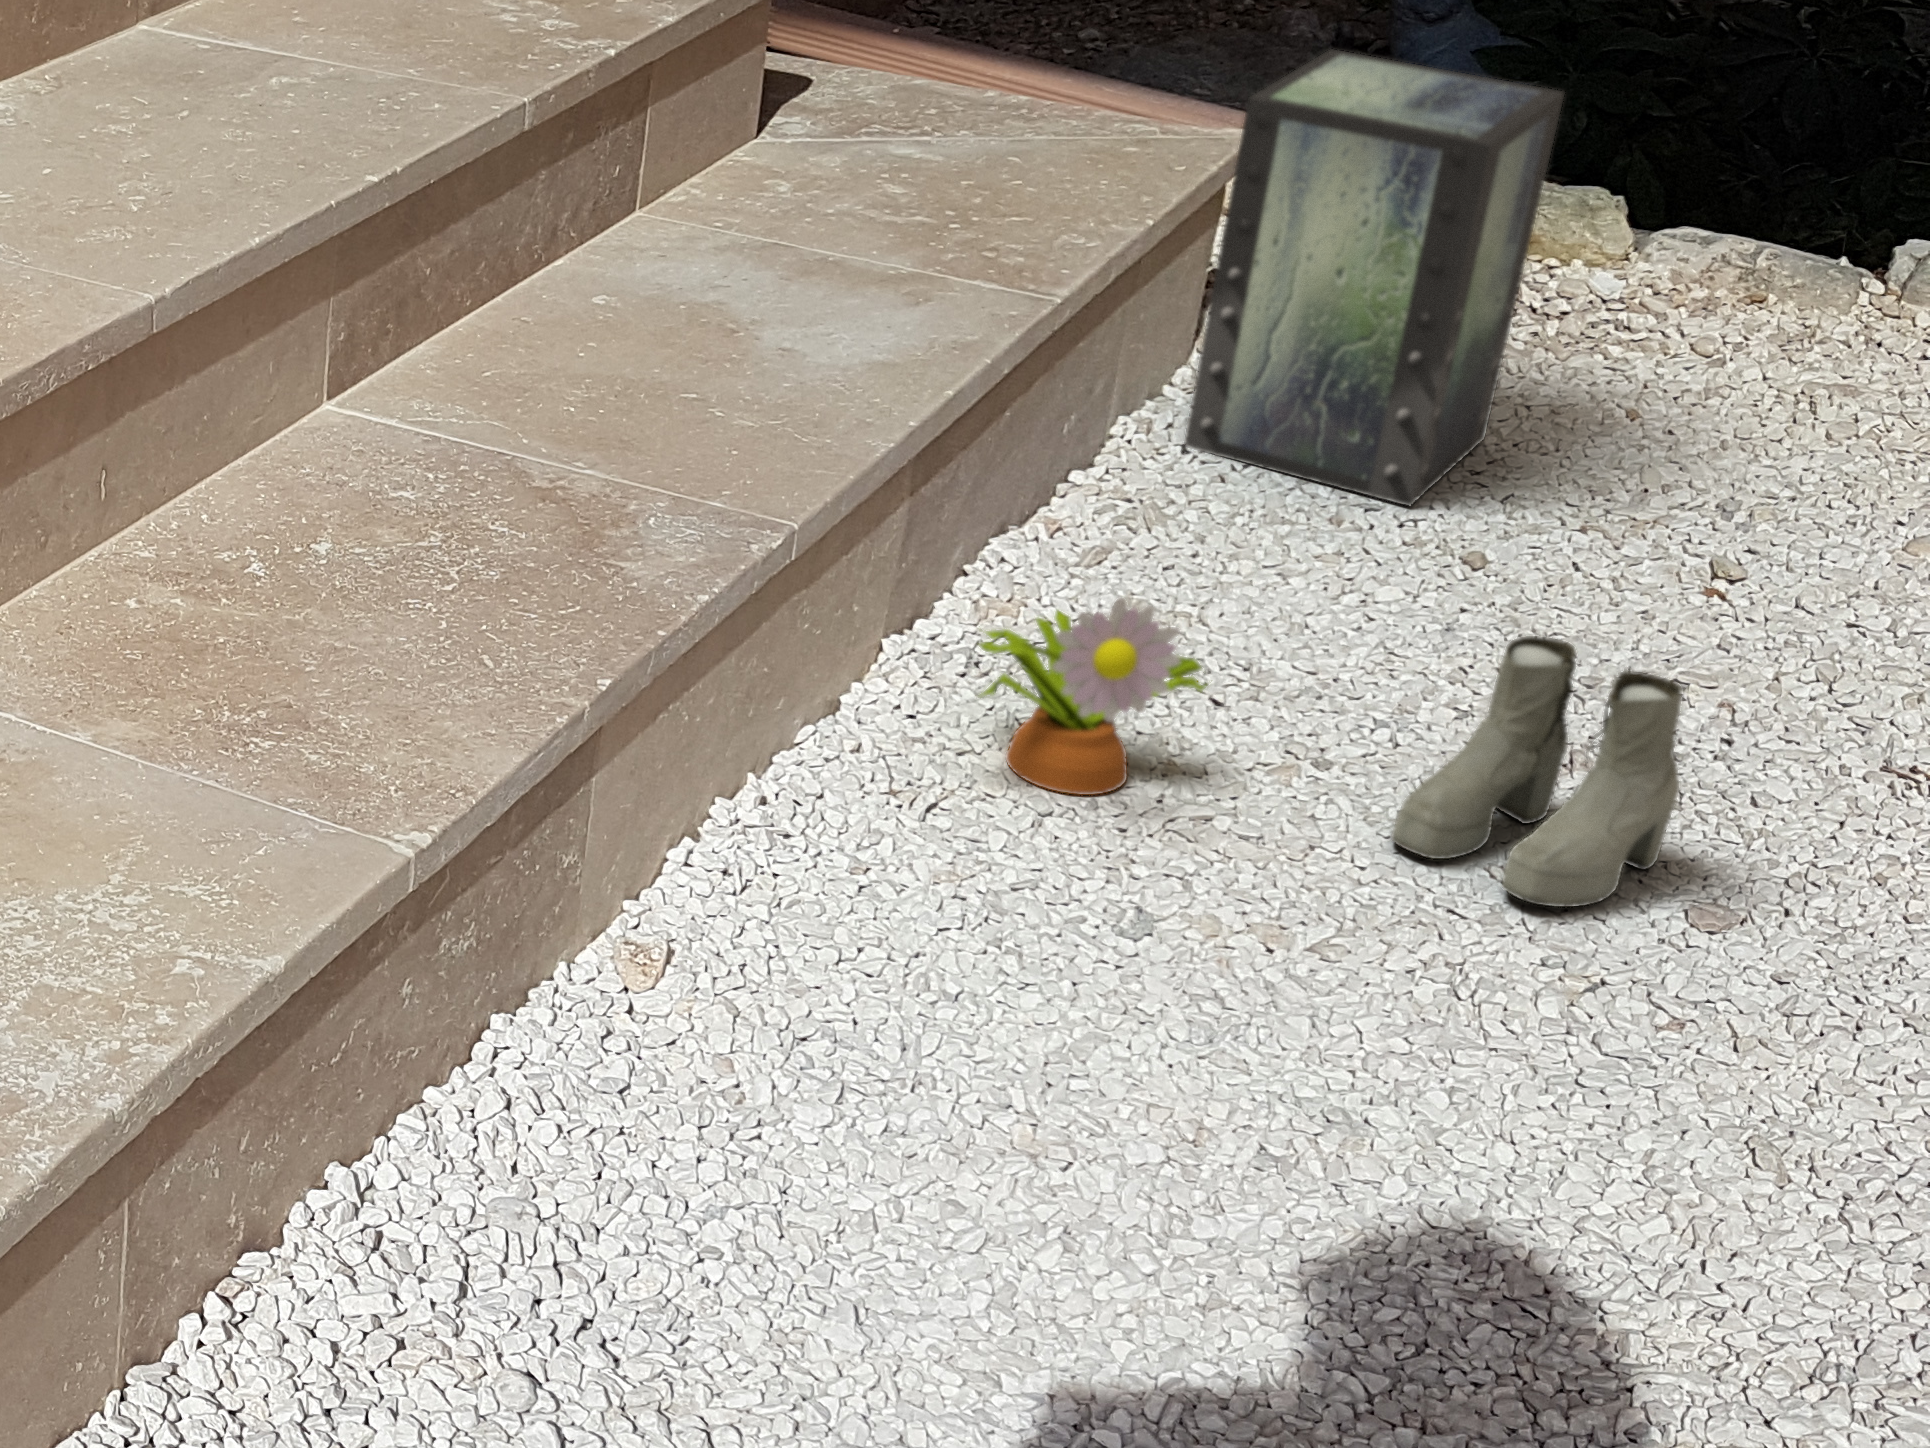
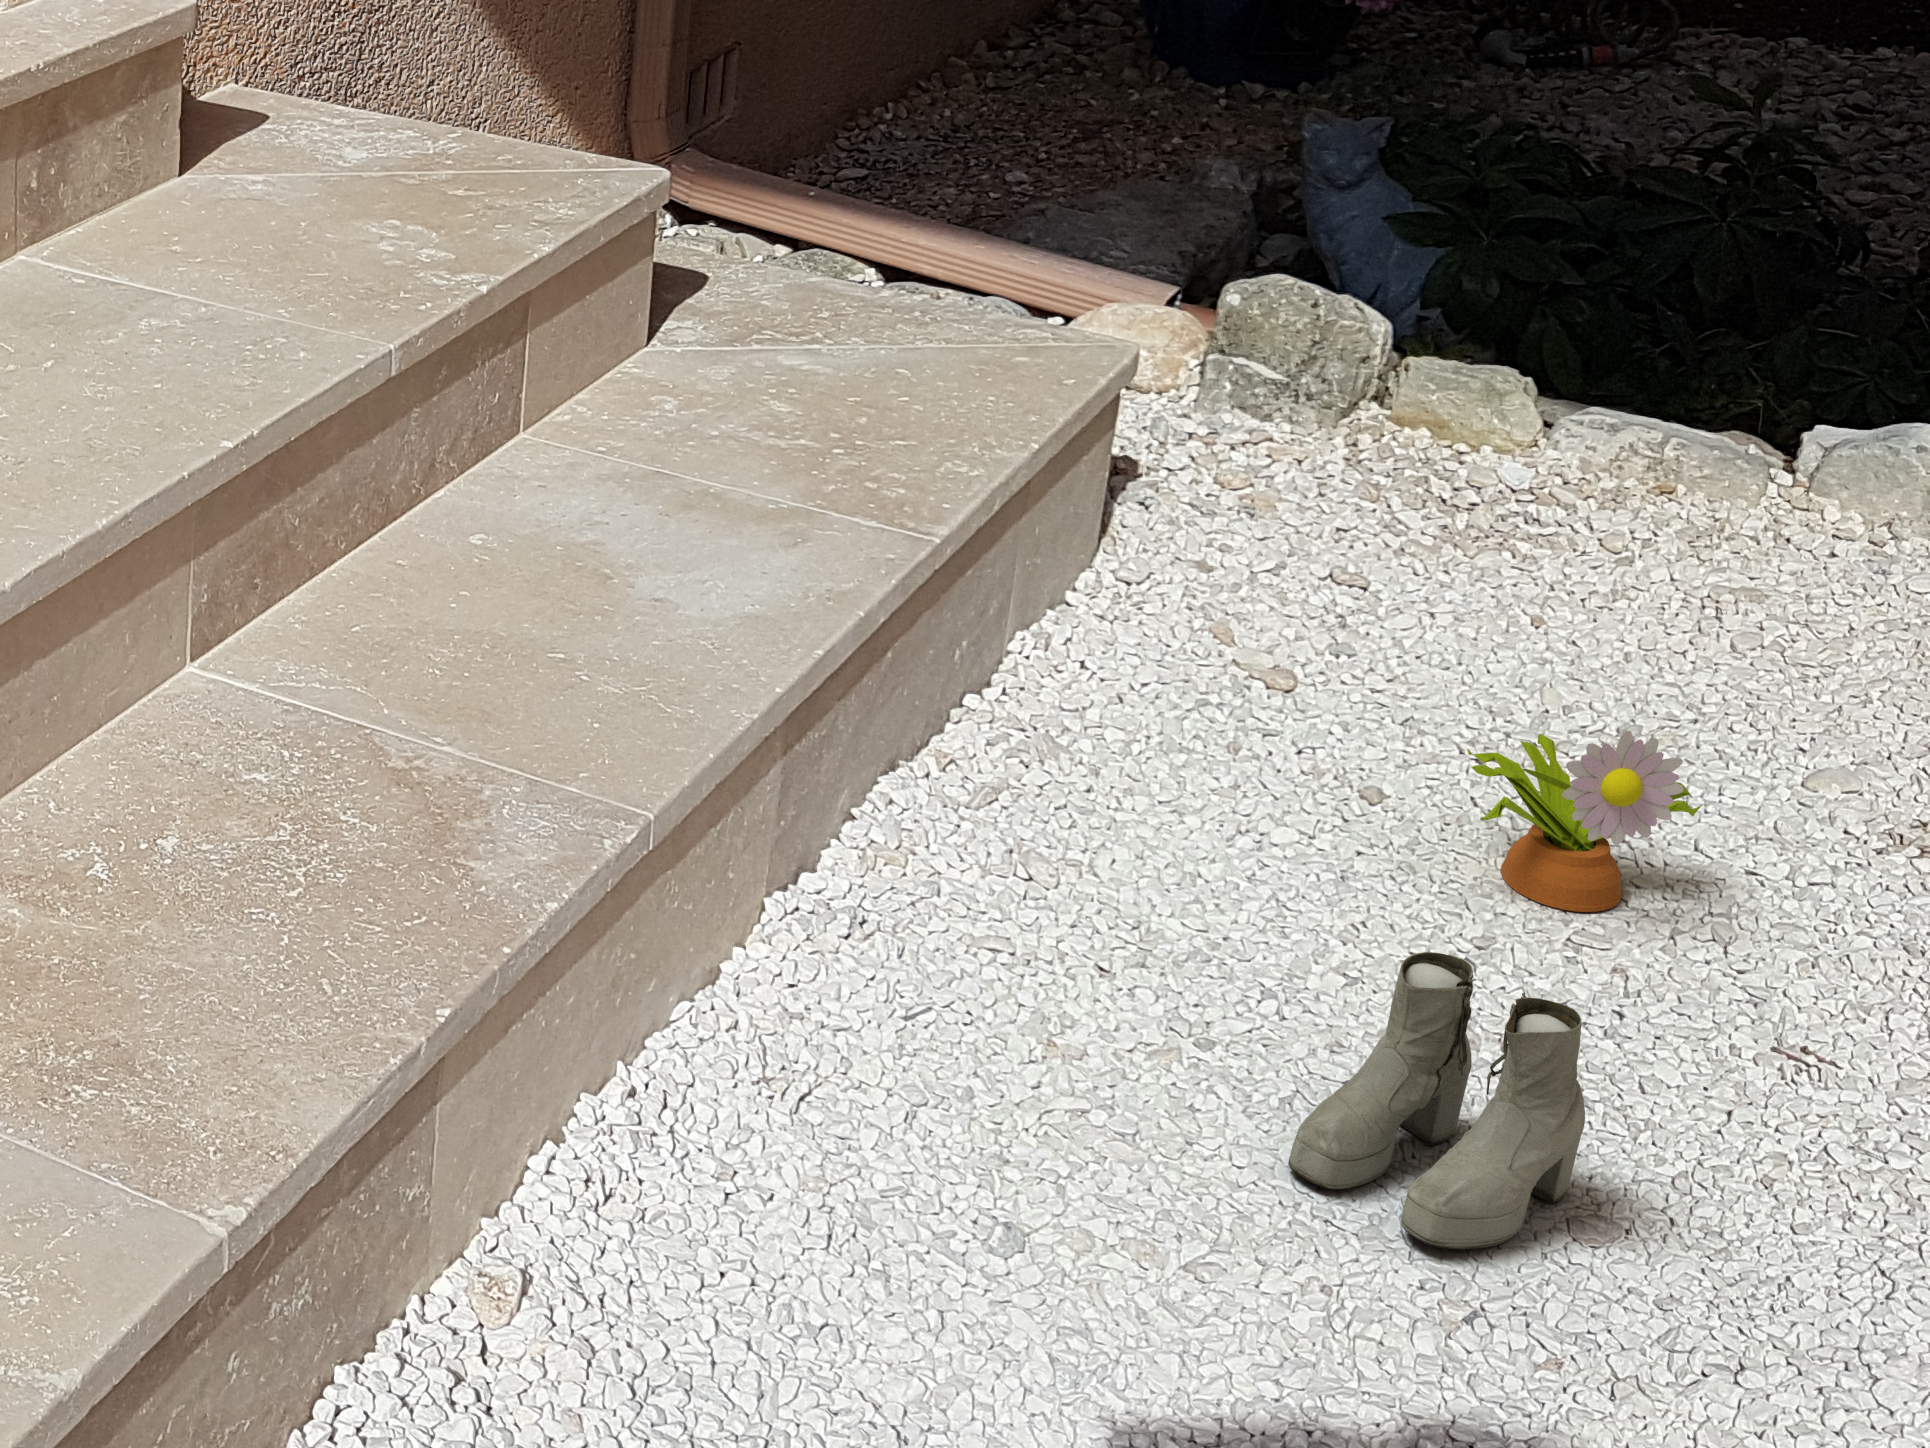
storage box: present [1184,50,1564,506] -> none [1100,278,1475,757]
decorative plant: present [979,598,1206,795] -> present [1468,731,1702,912]

